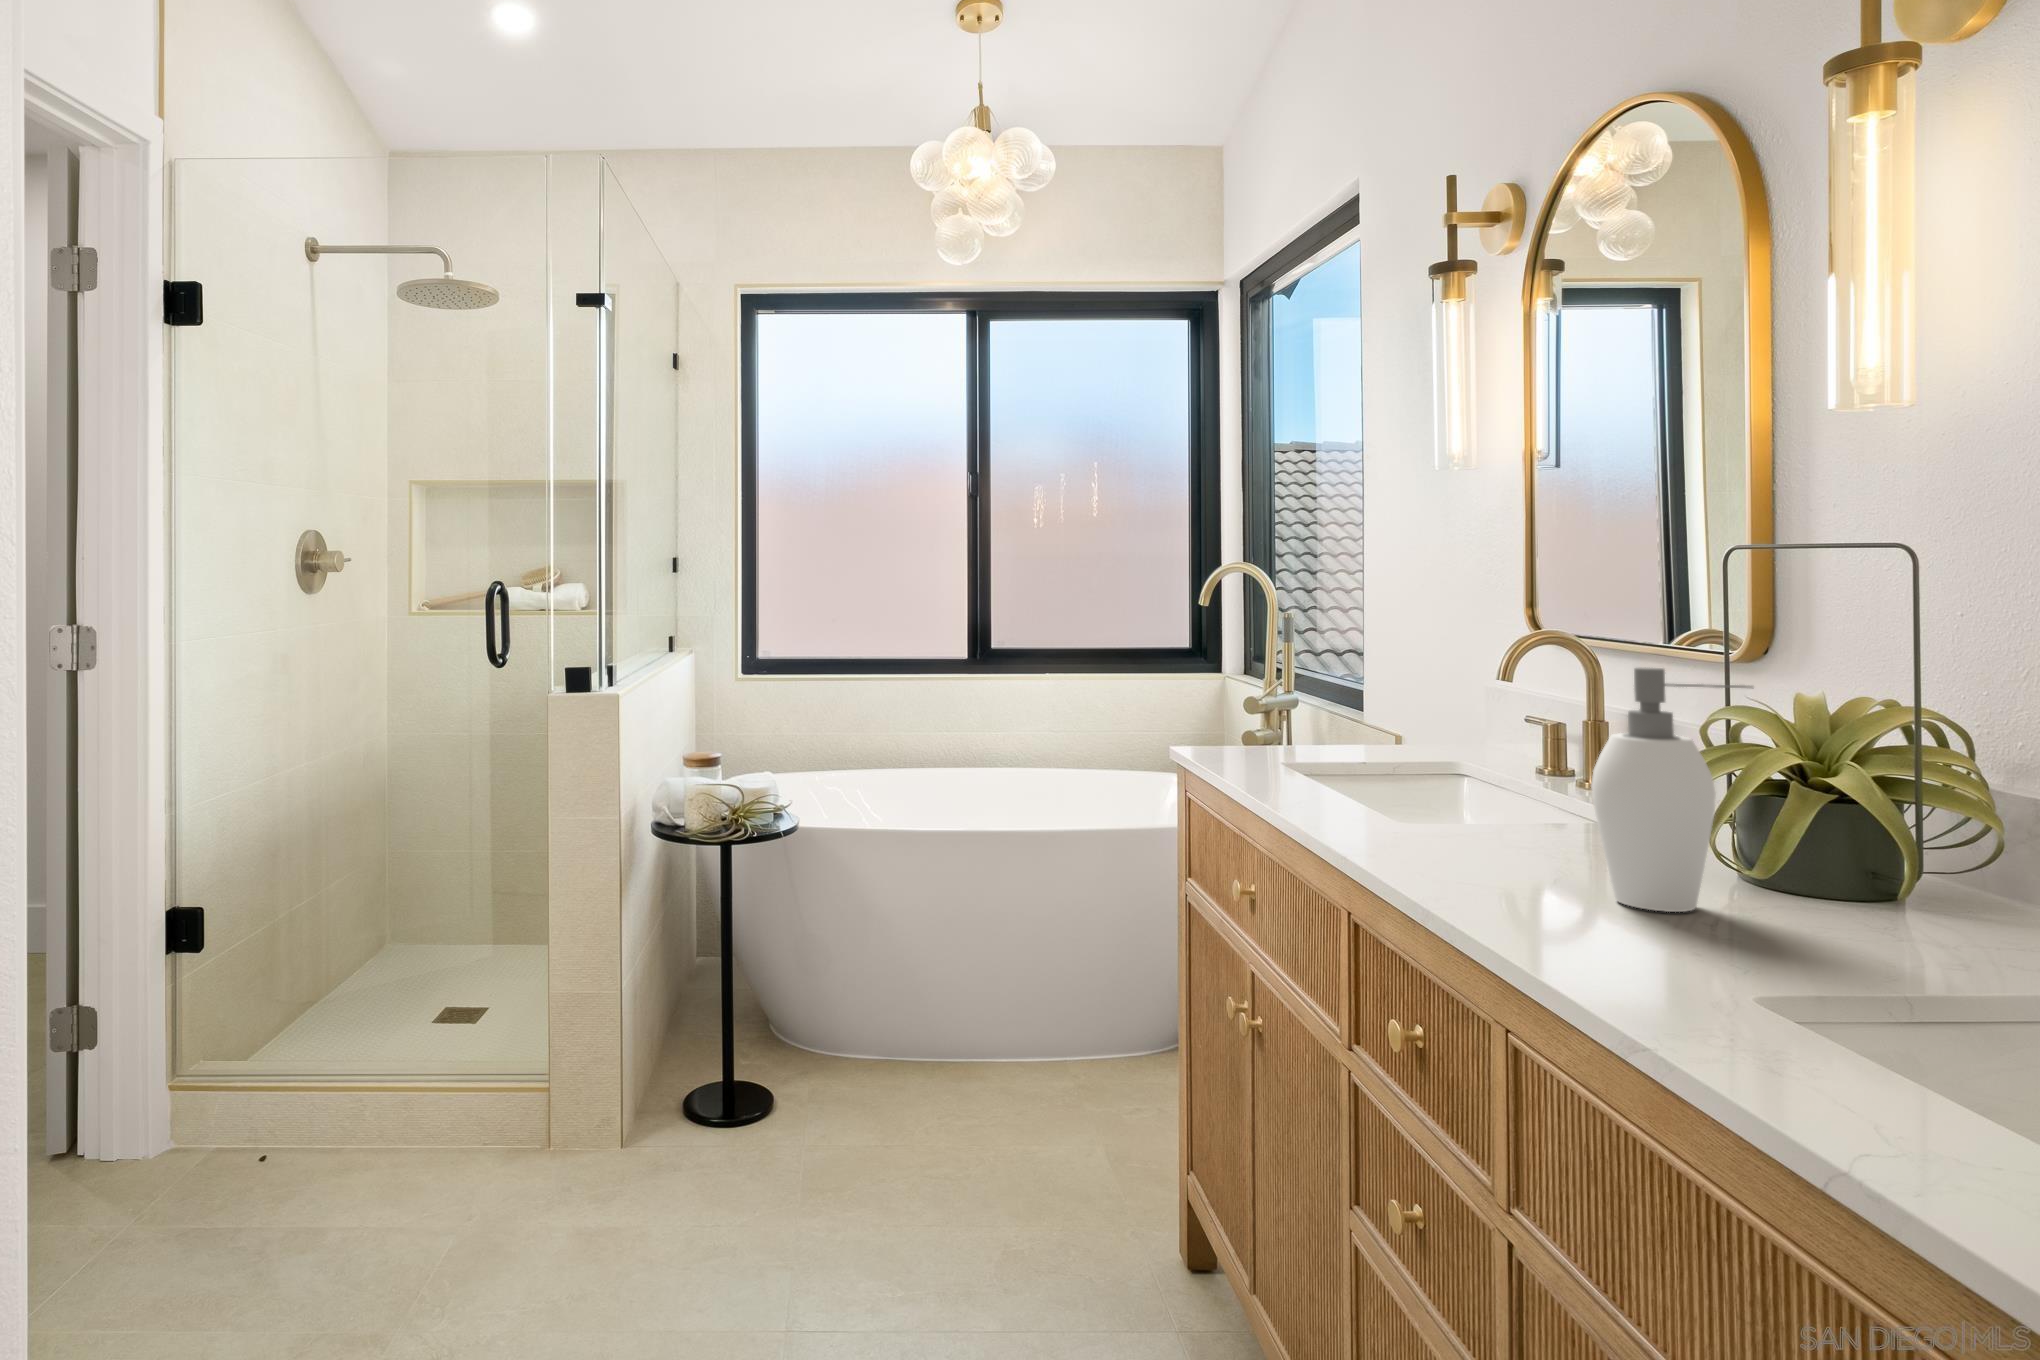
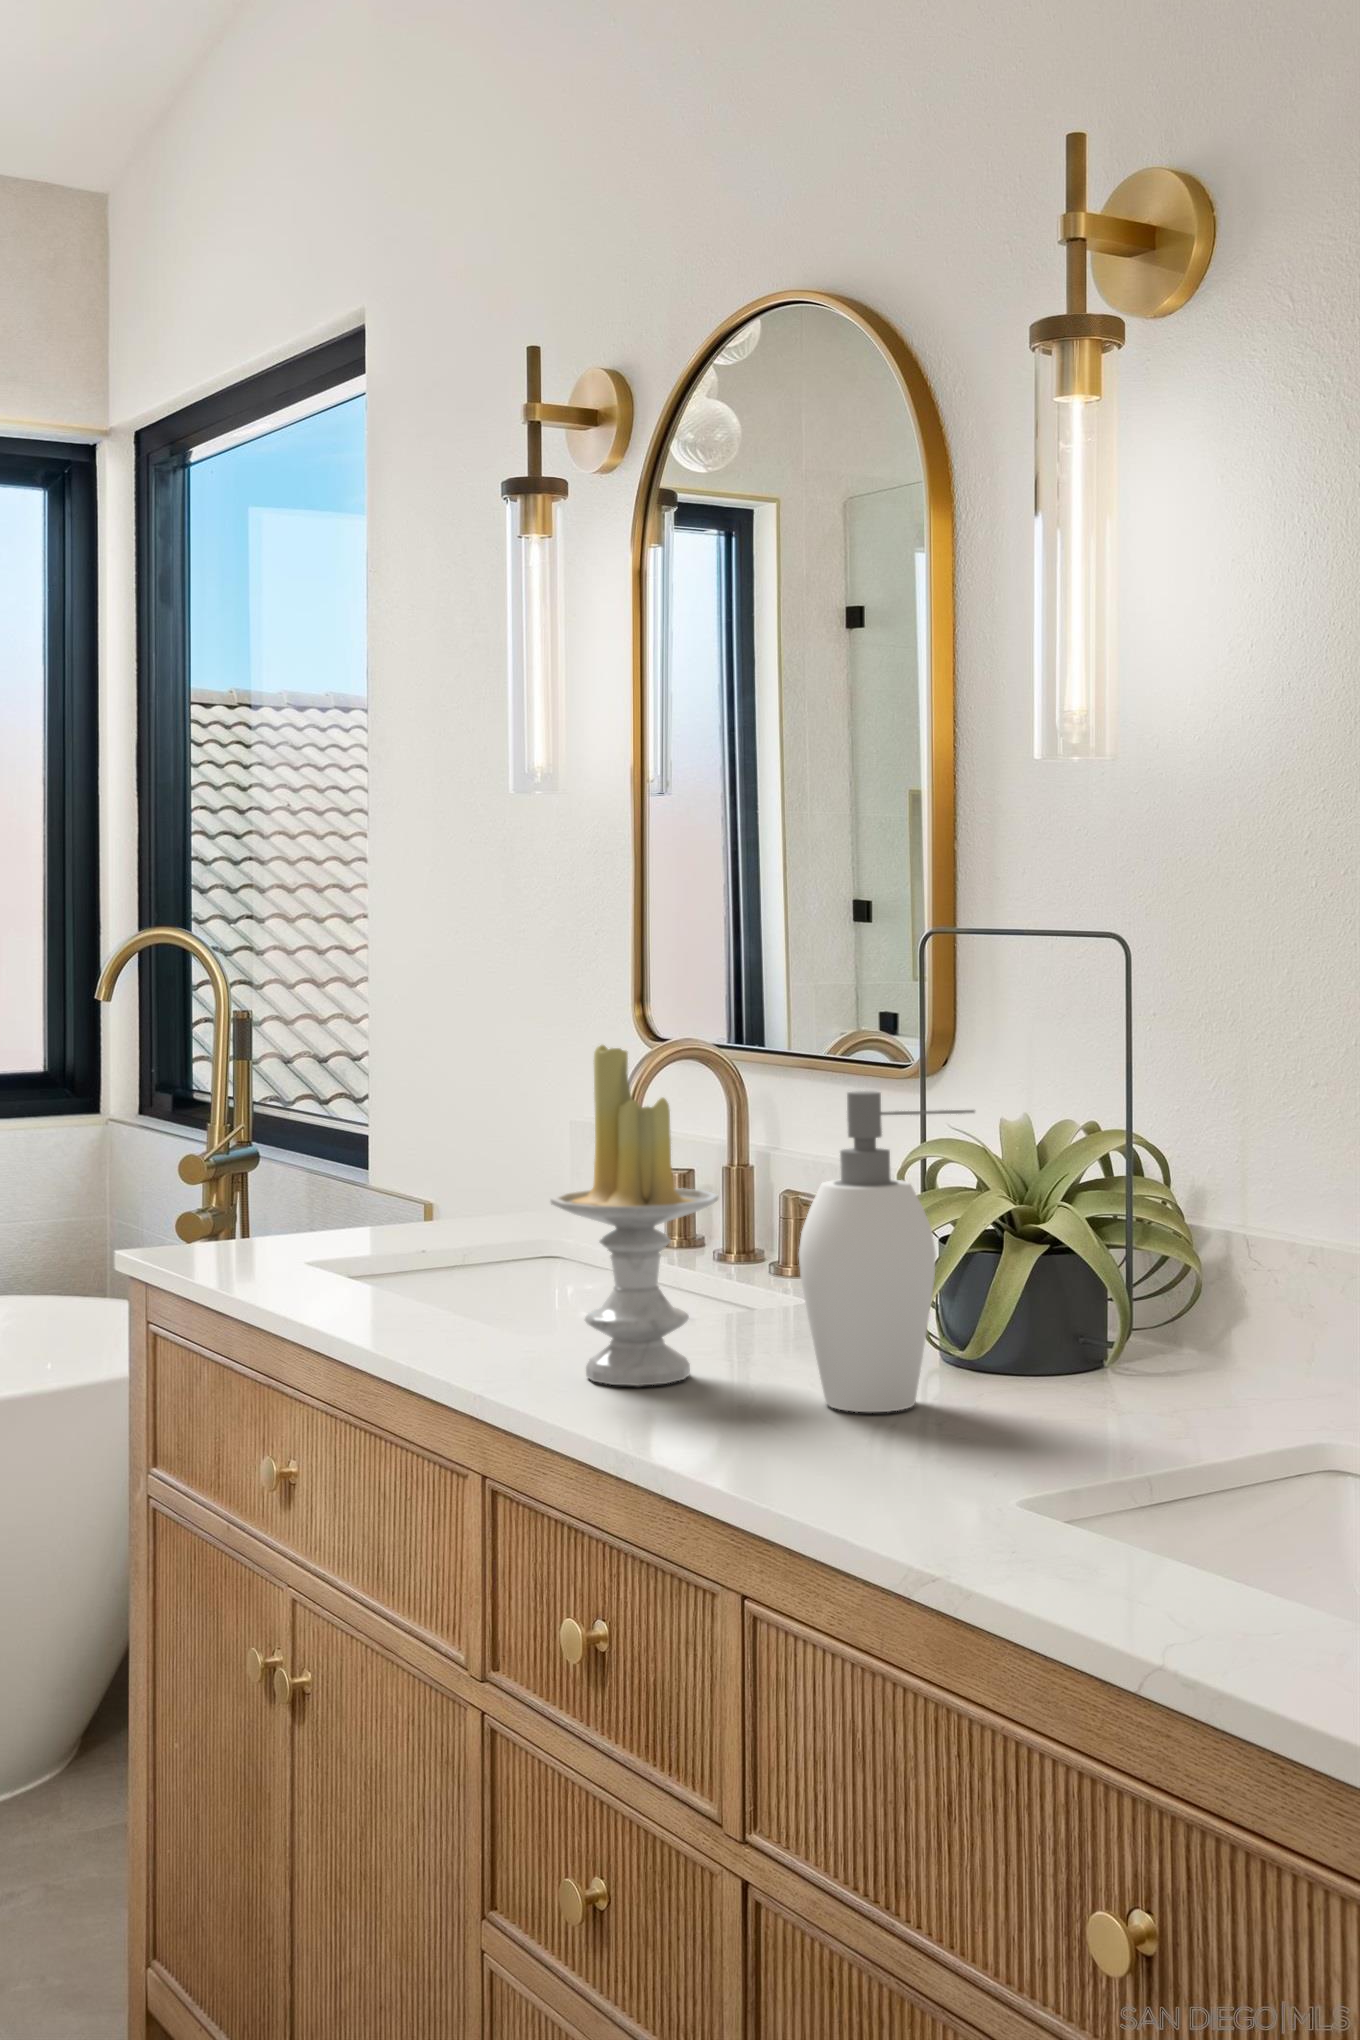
candle: none [1404,628,1537,868] -> present [550,1045,718,1386]

